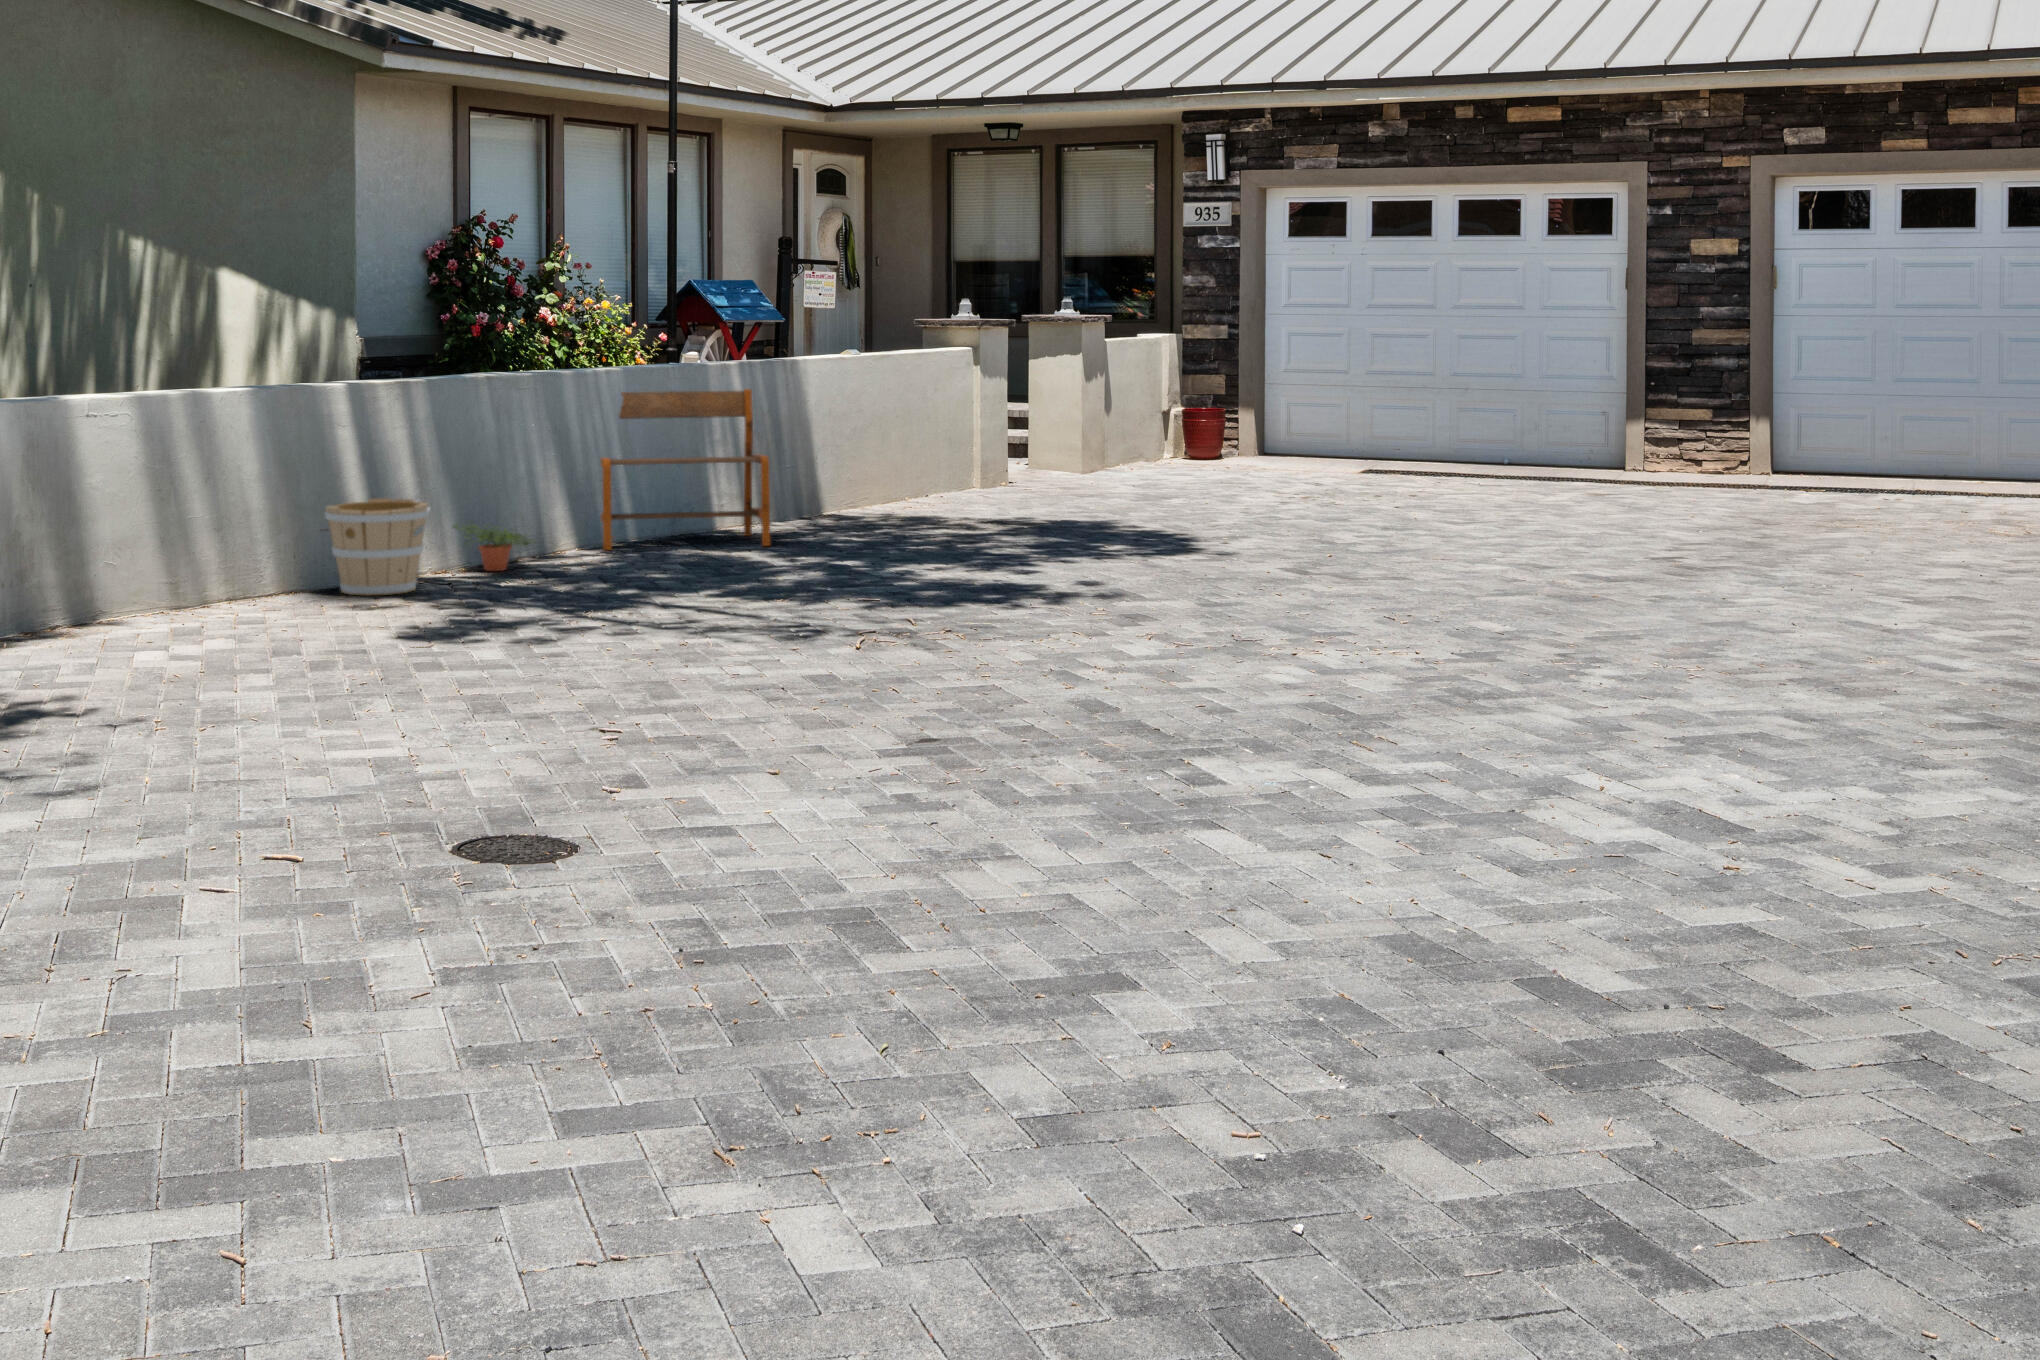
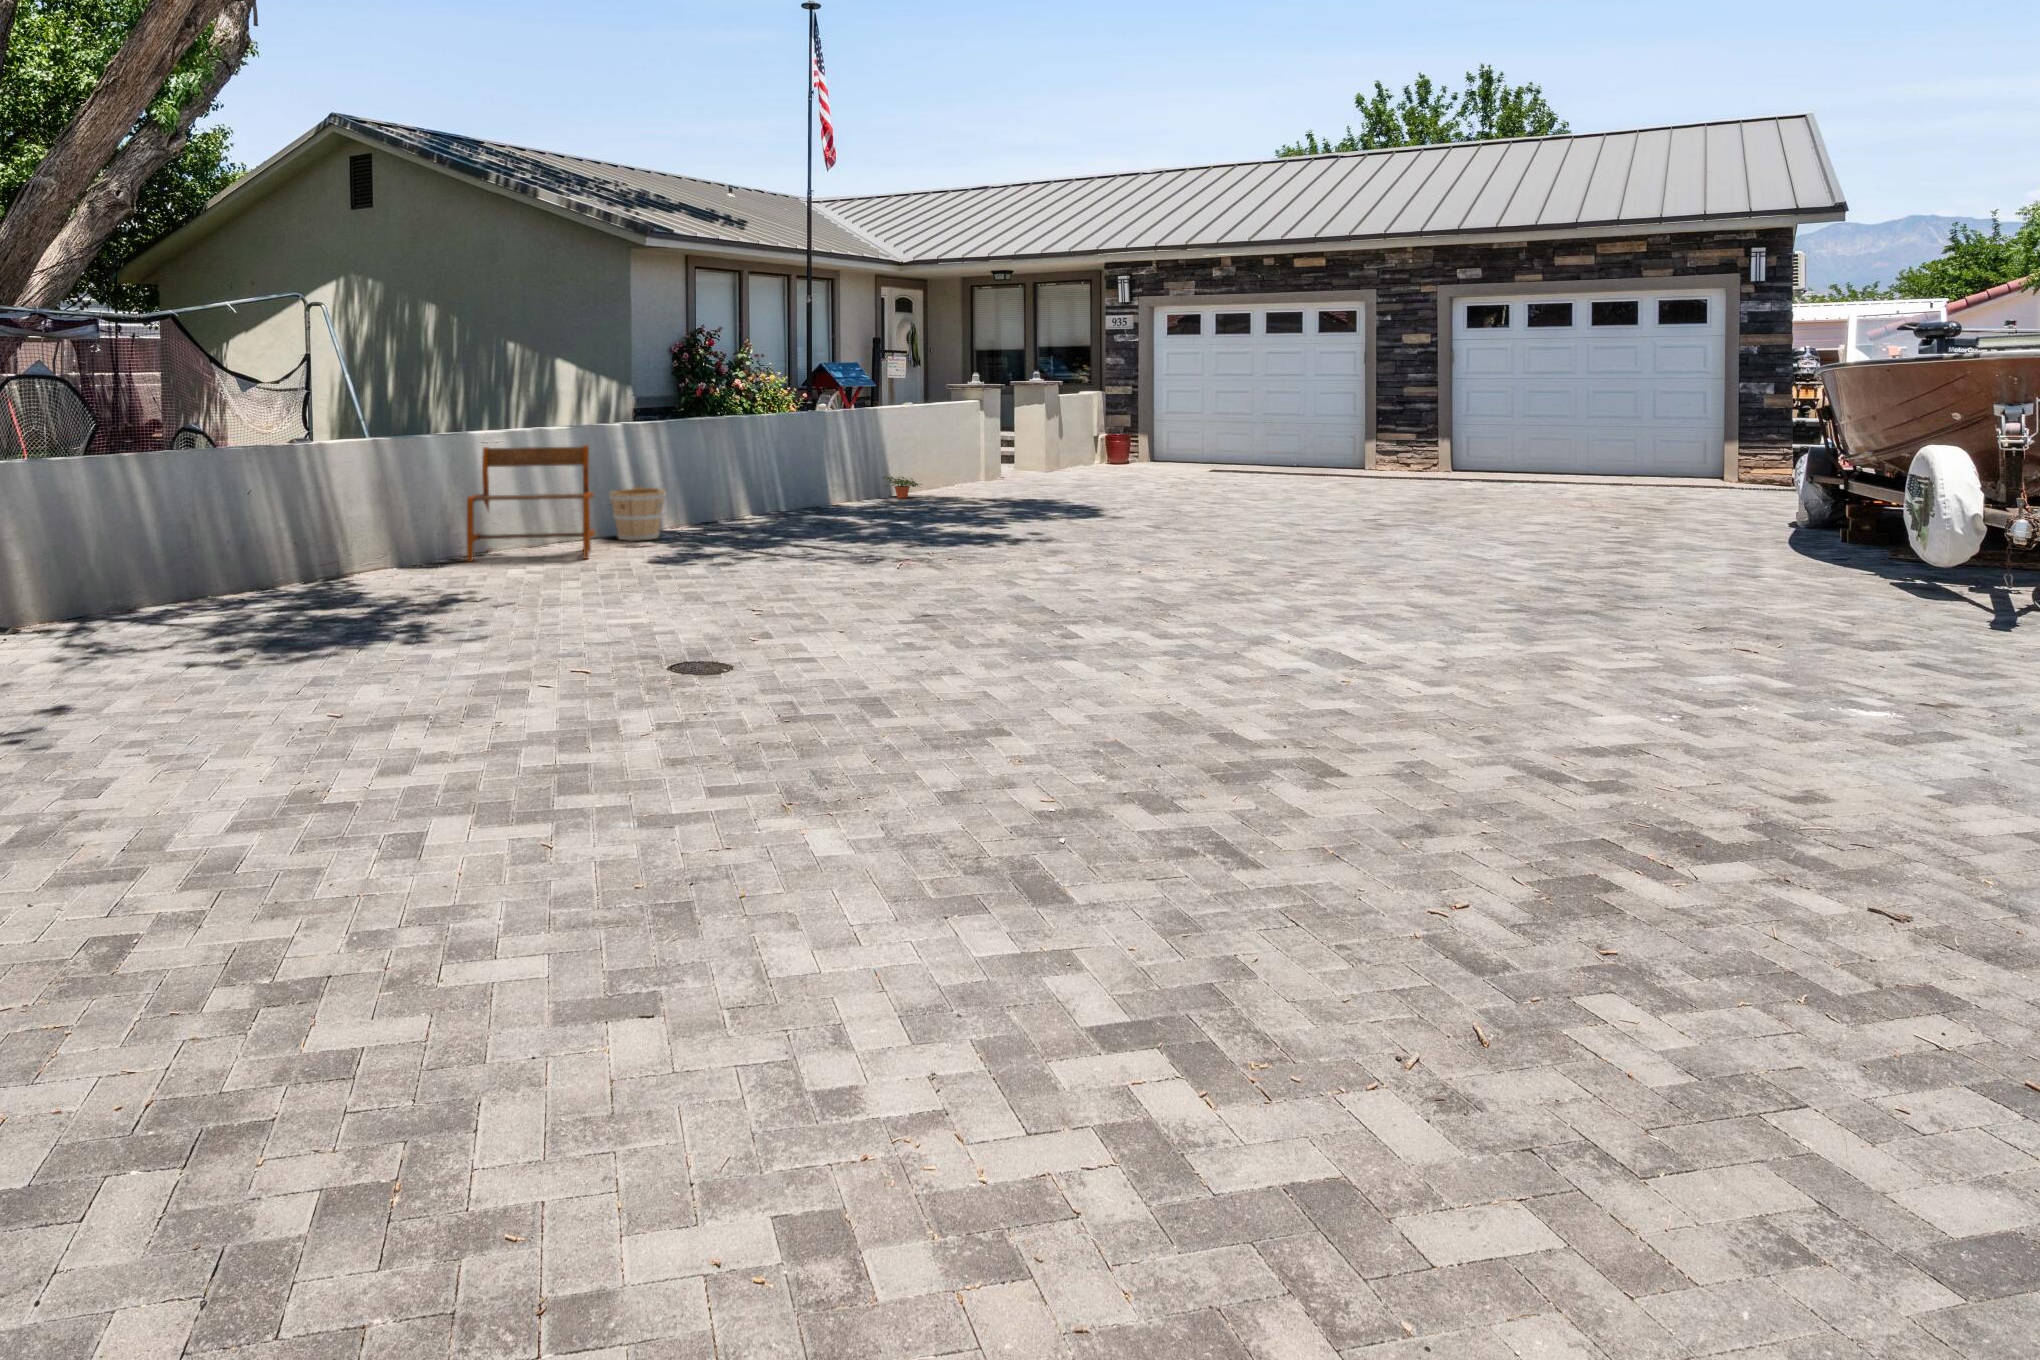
bench: present [600,389,770,550] -> present [467,445,595,562]
potted plant: present [453,524,537,571] -> present [883,476,922,498]

